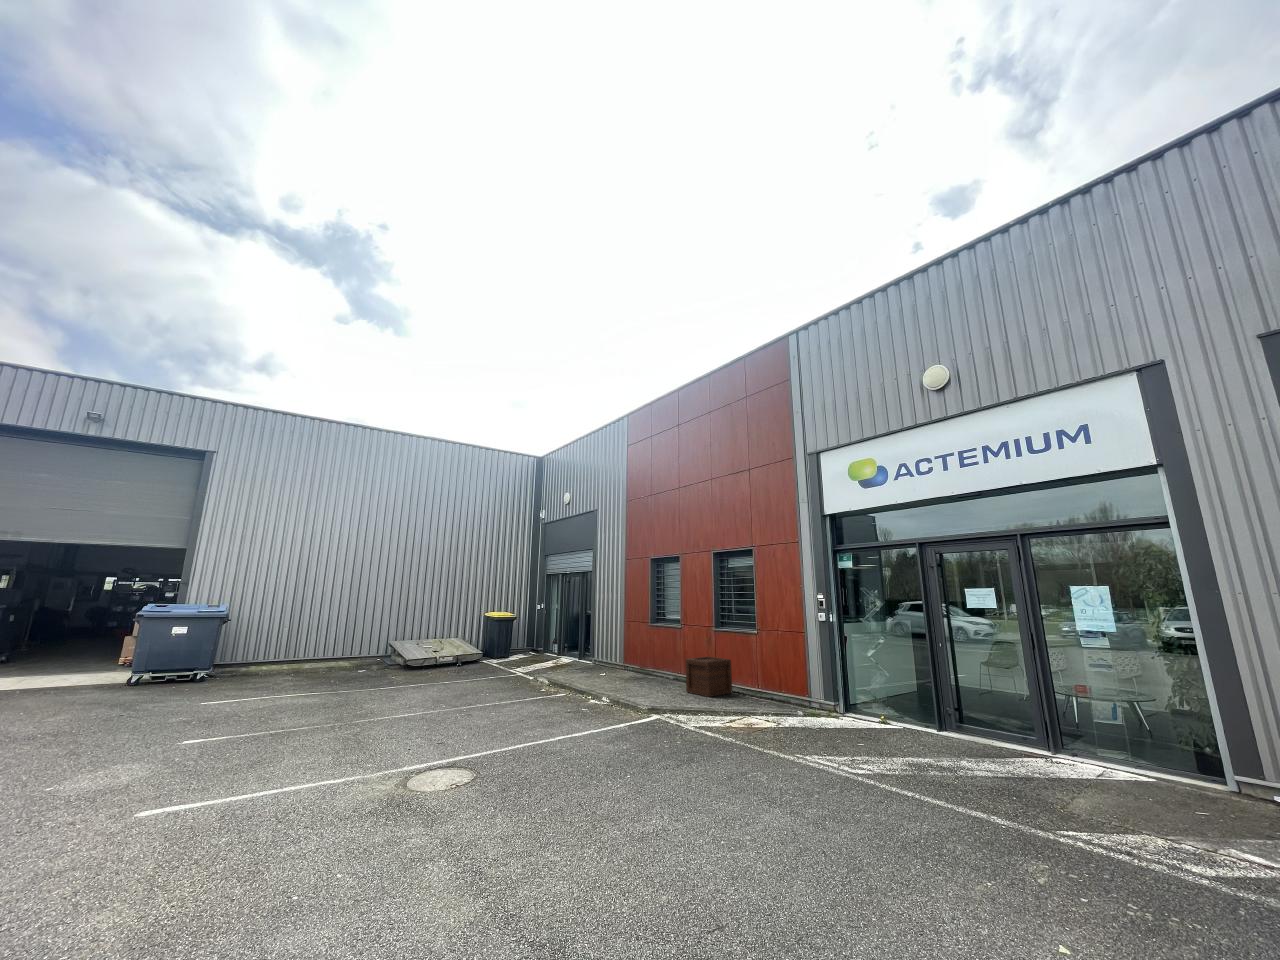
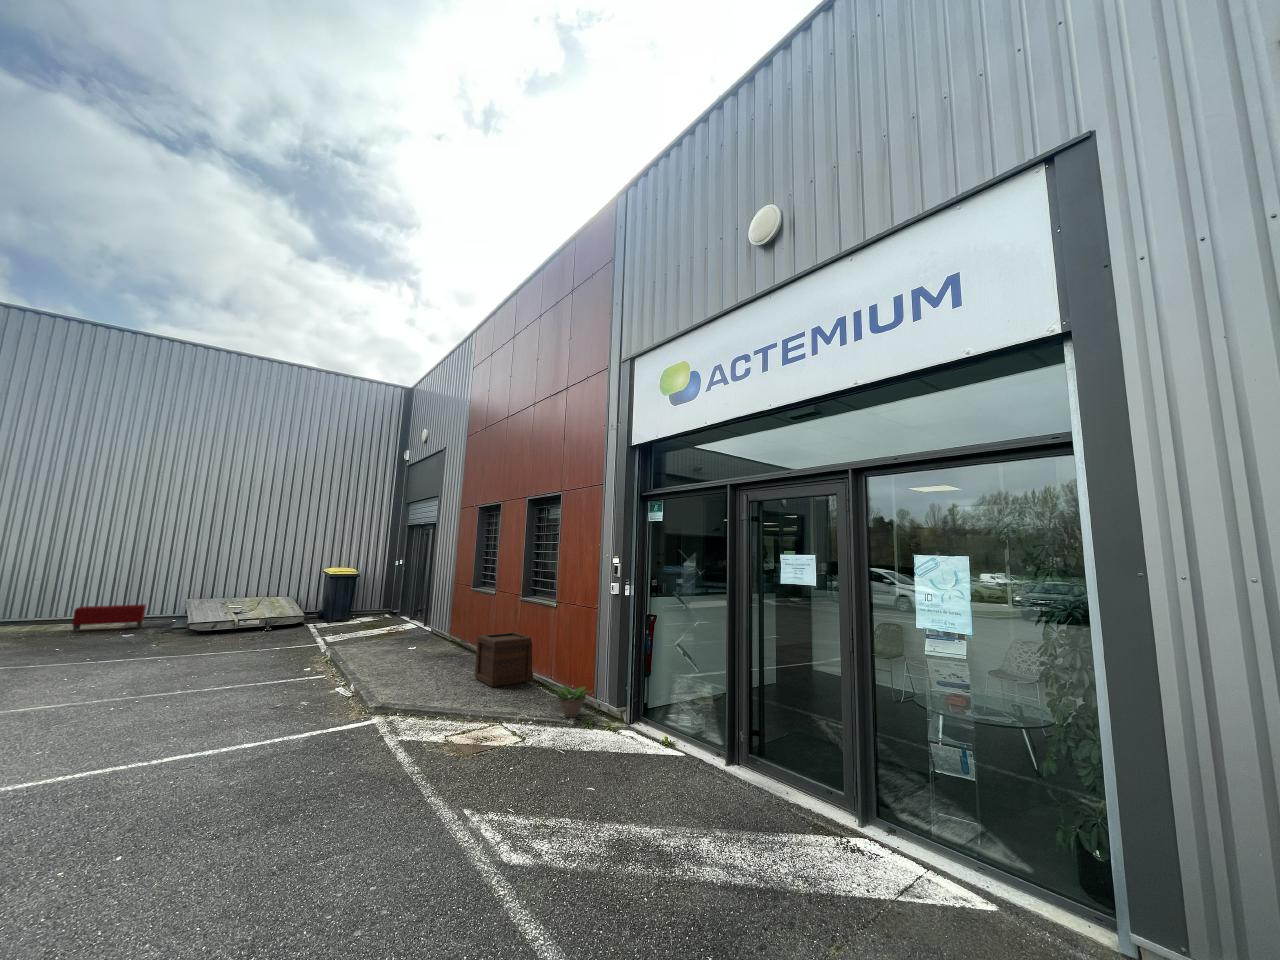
bench: none [311,646,360,670] -> present [72,604,146,633]
decorative plant: none [775,690,811,712] -> present [550,686,593,717]

